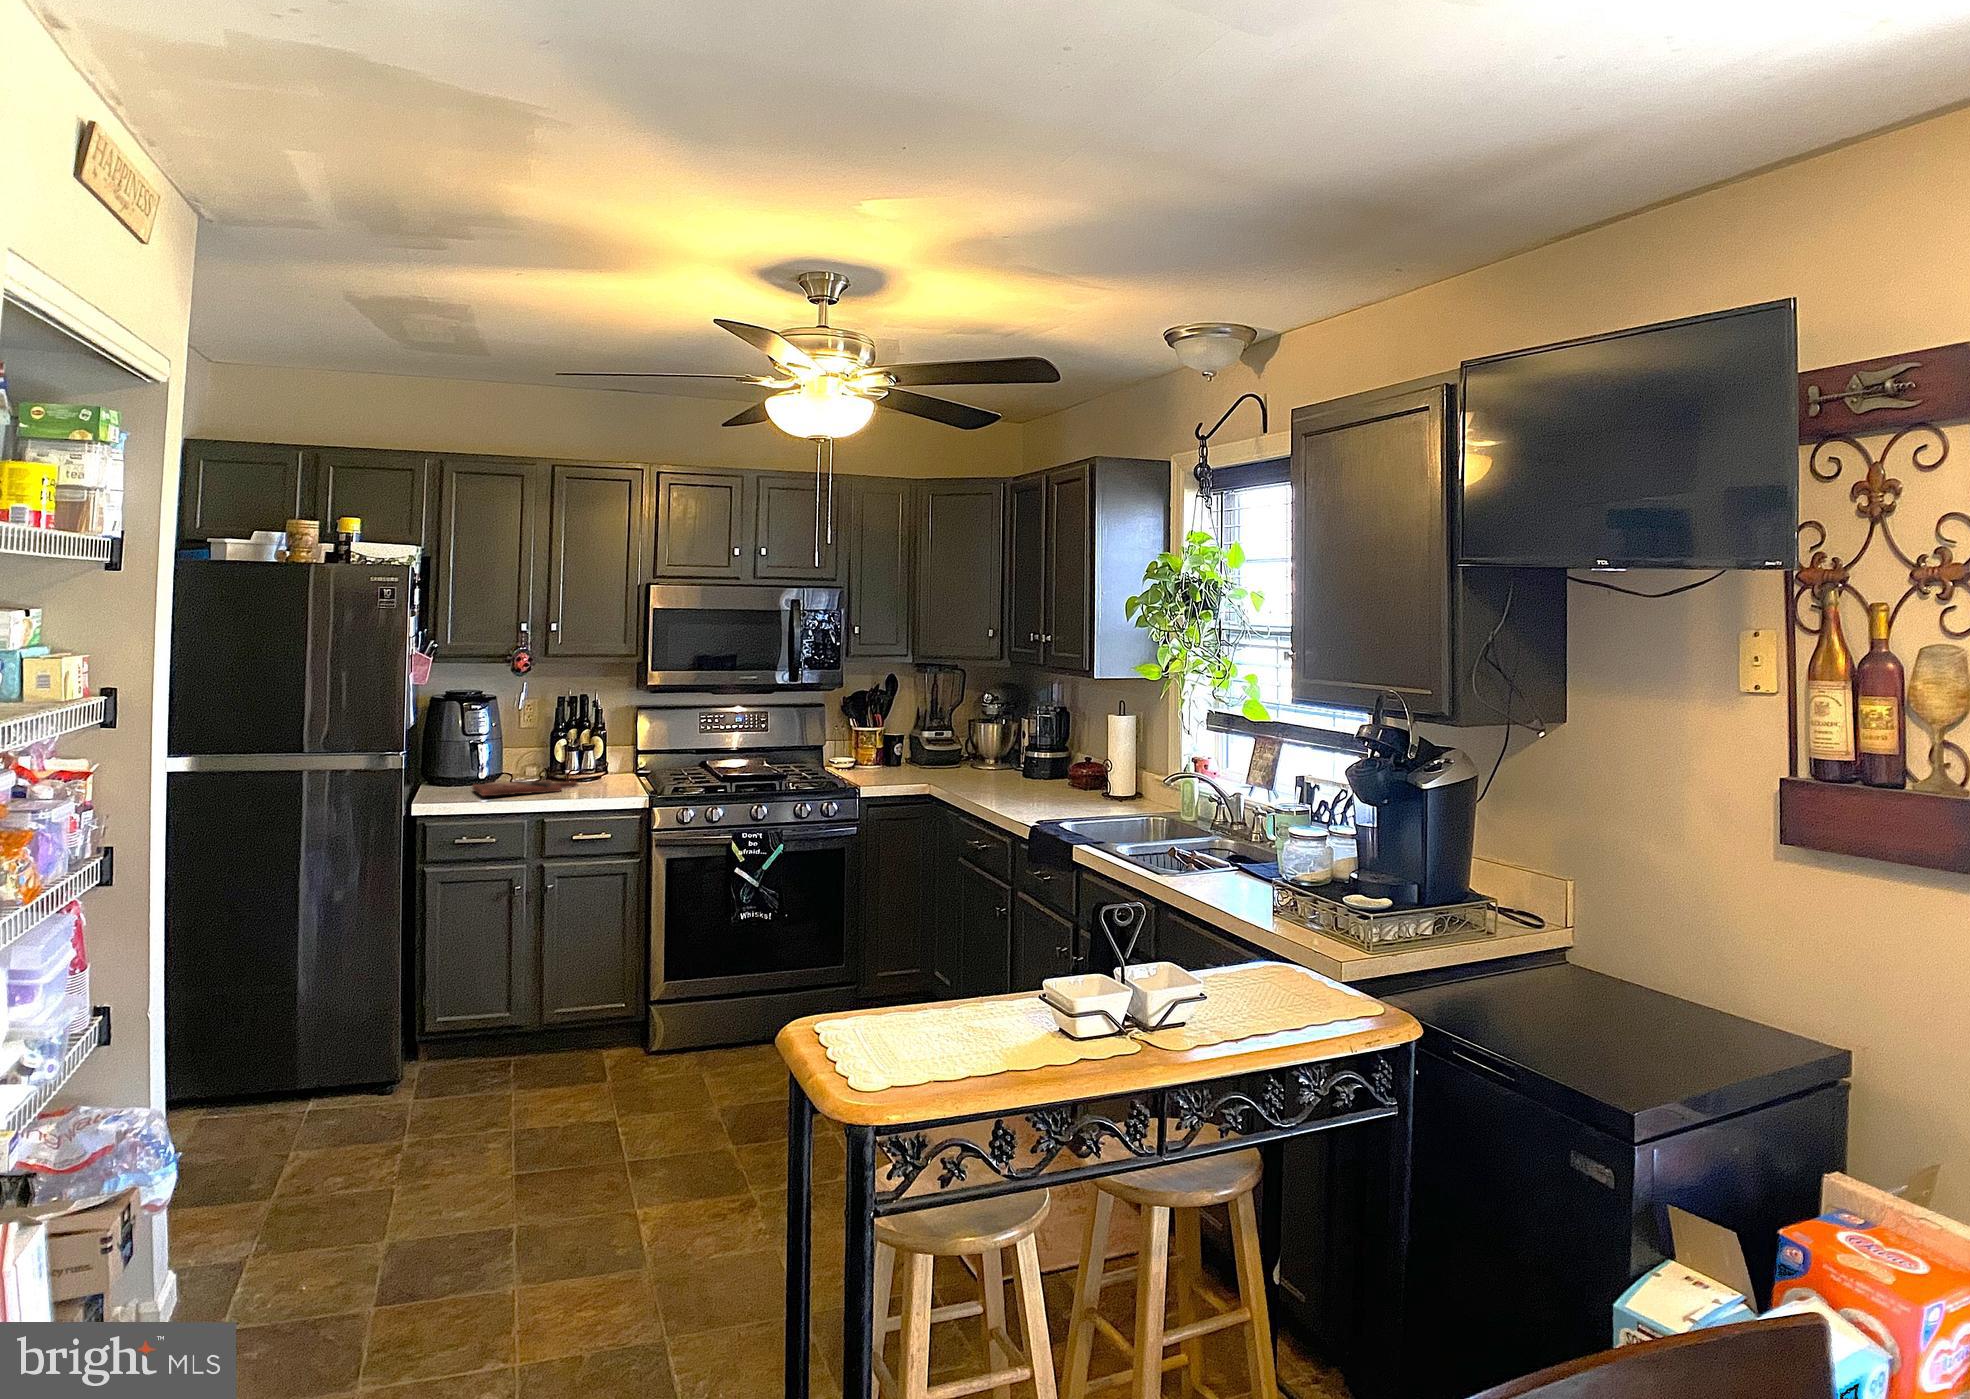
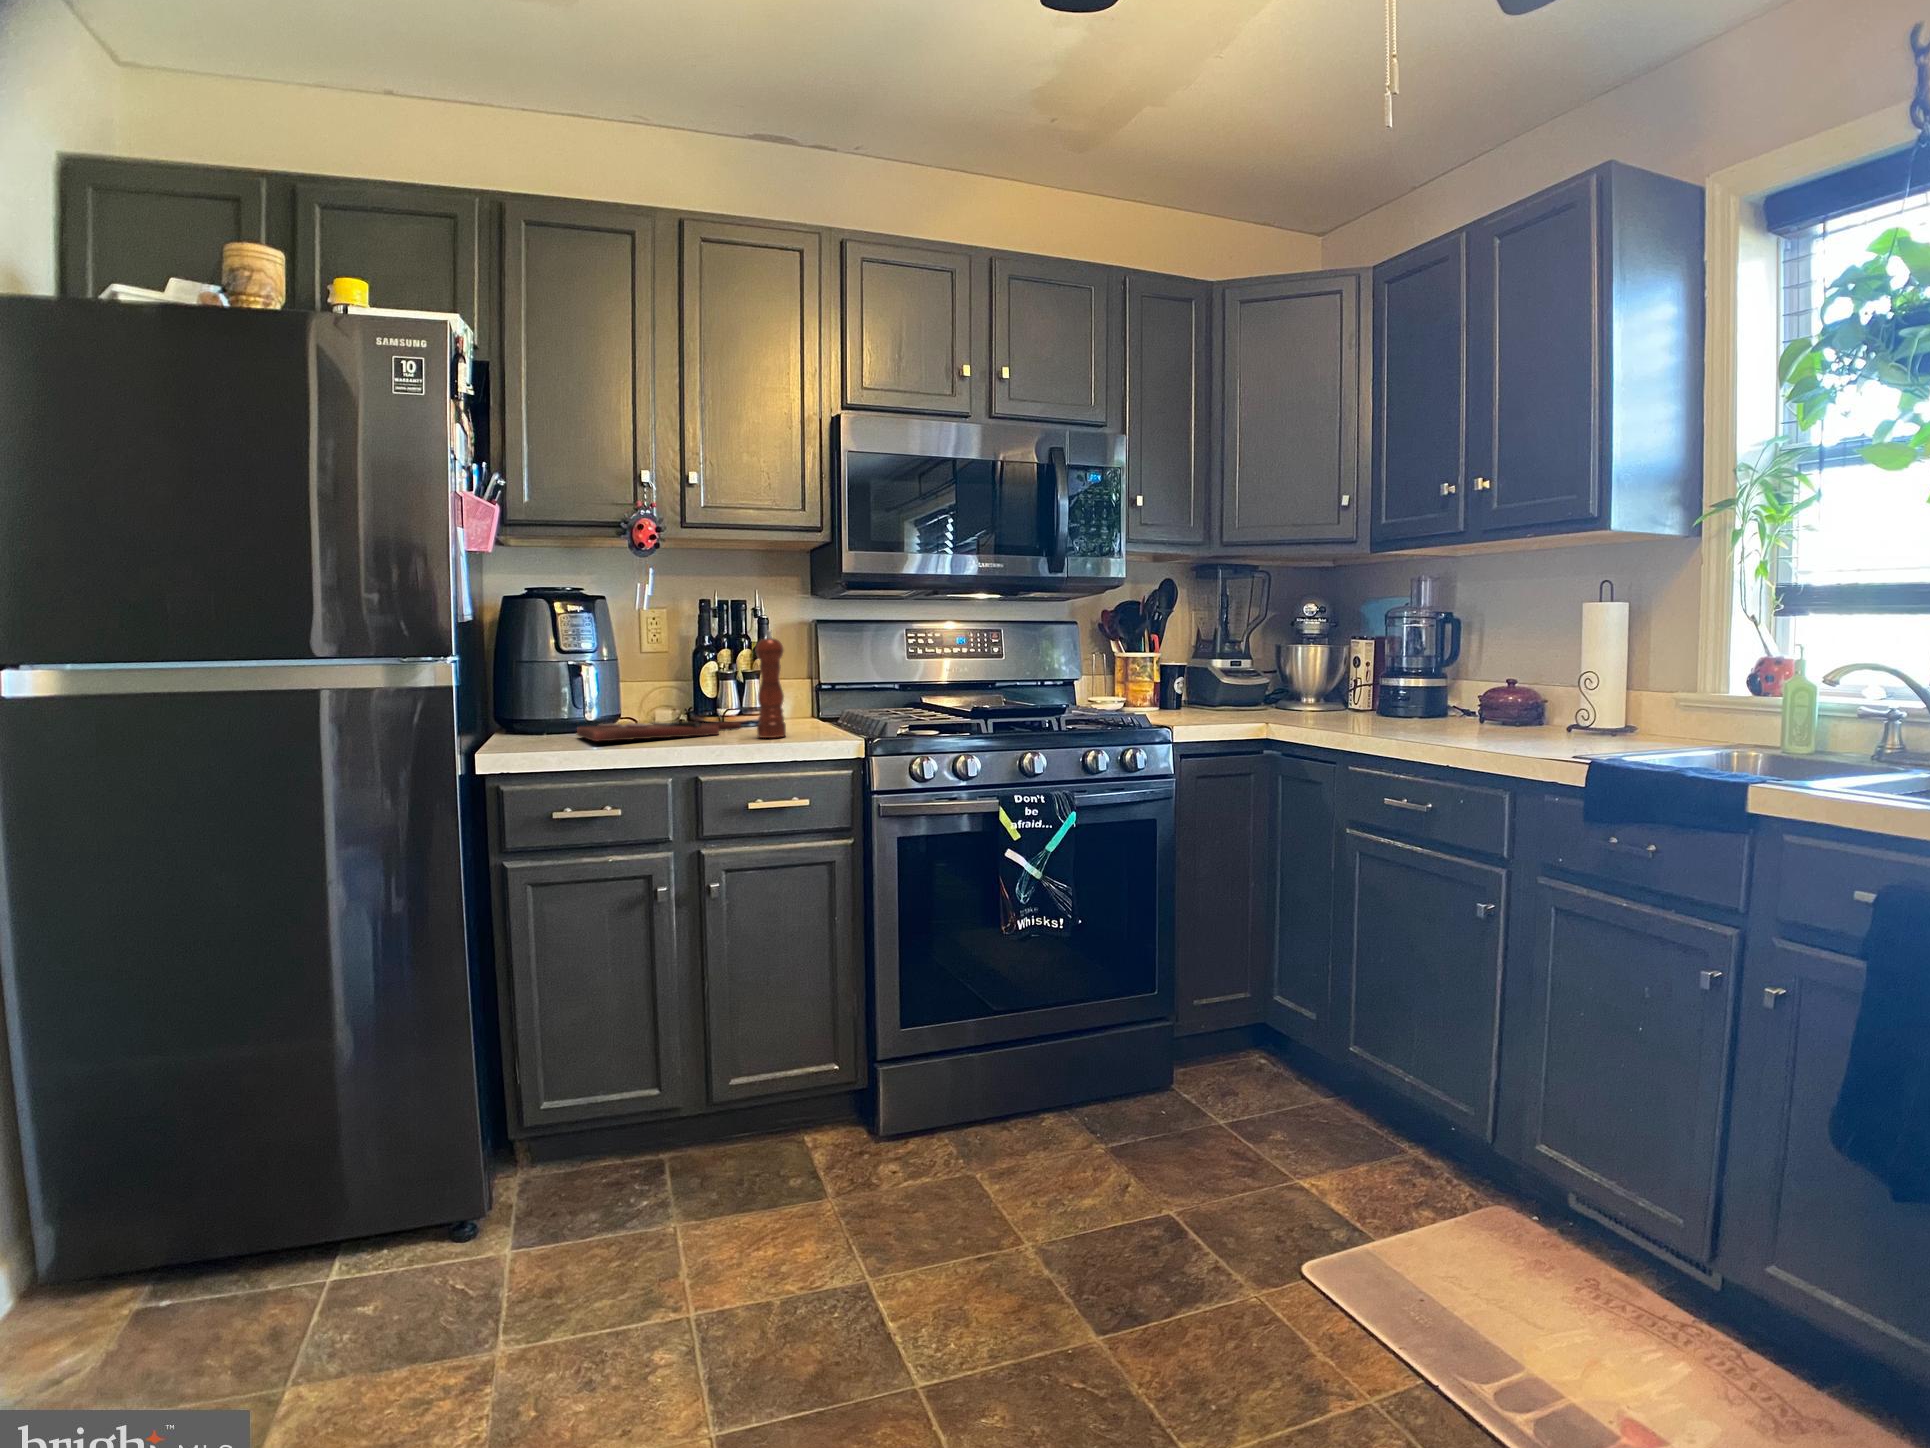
pepper mill: none [584,730,602,795] -> present [756,630,786,738]

